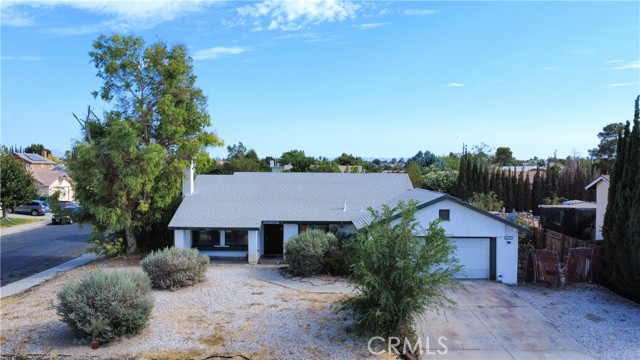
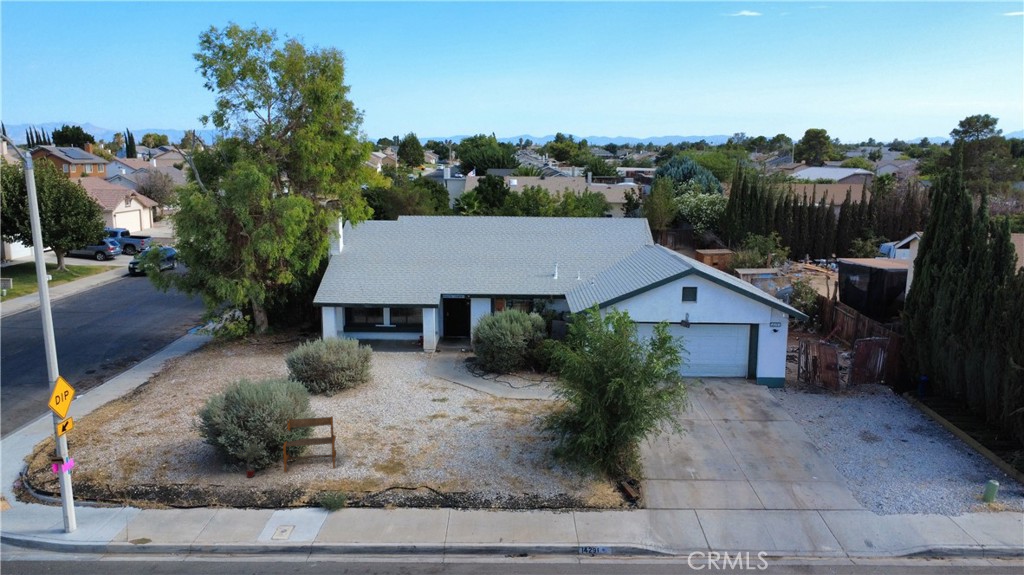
bench: none [124,299,170,345] -> present [283,416,336,472]

